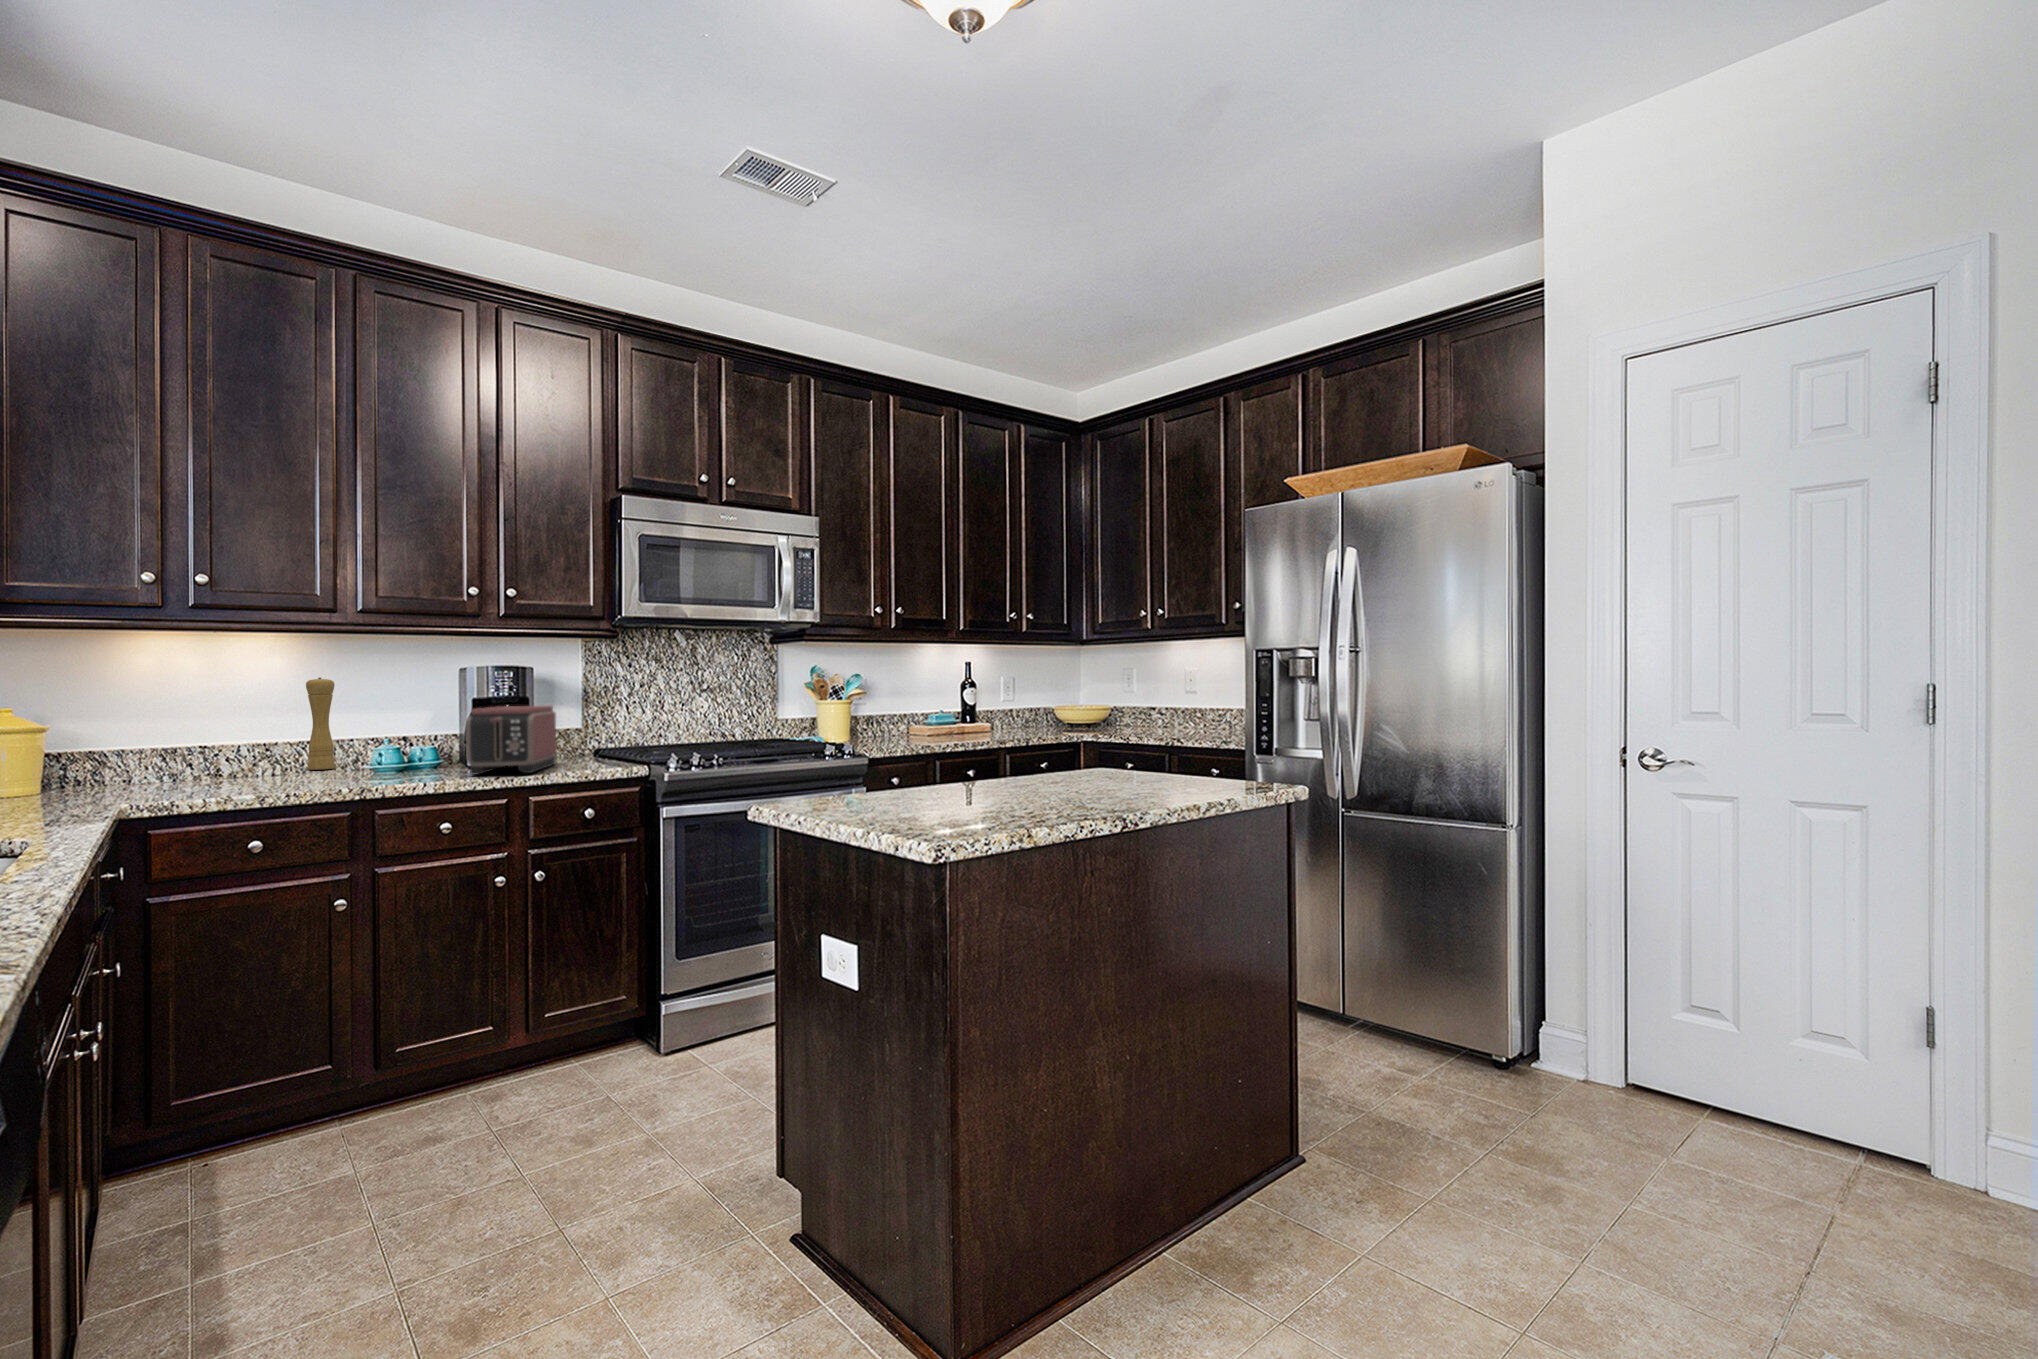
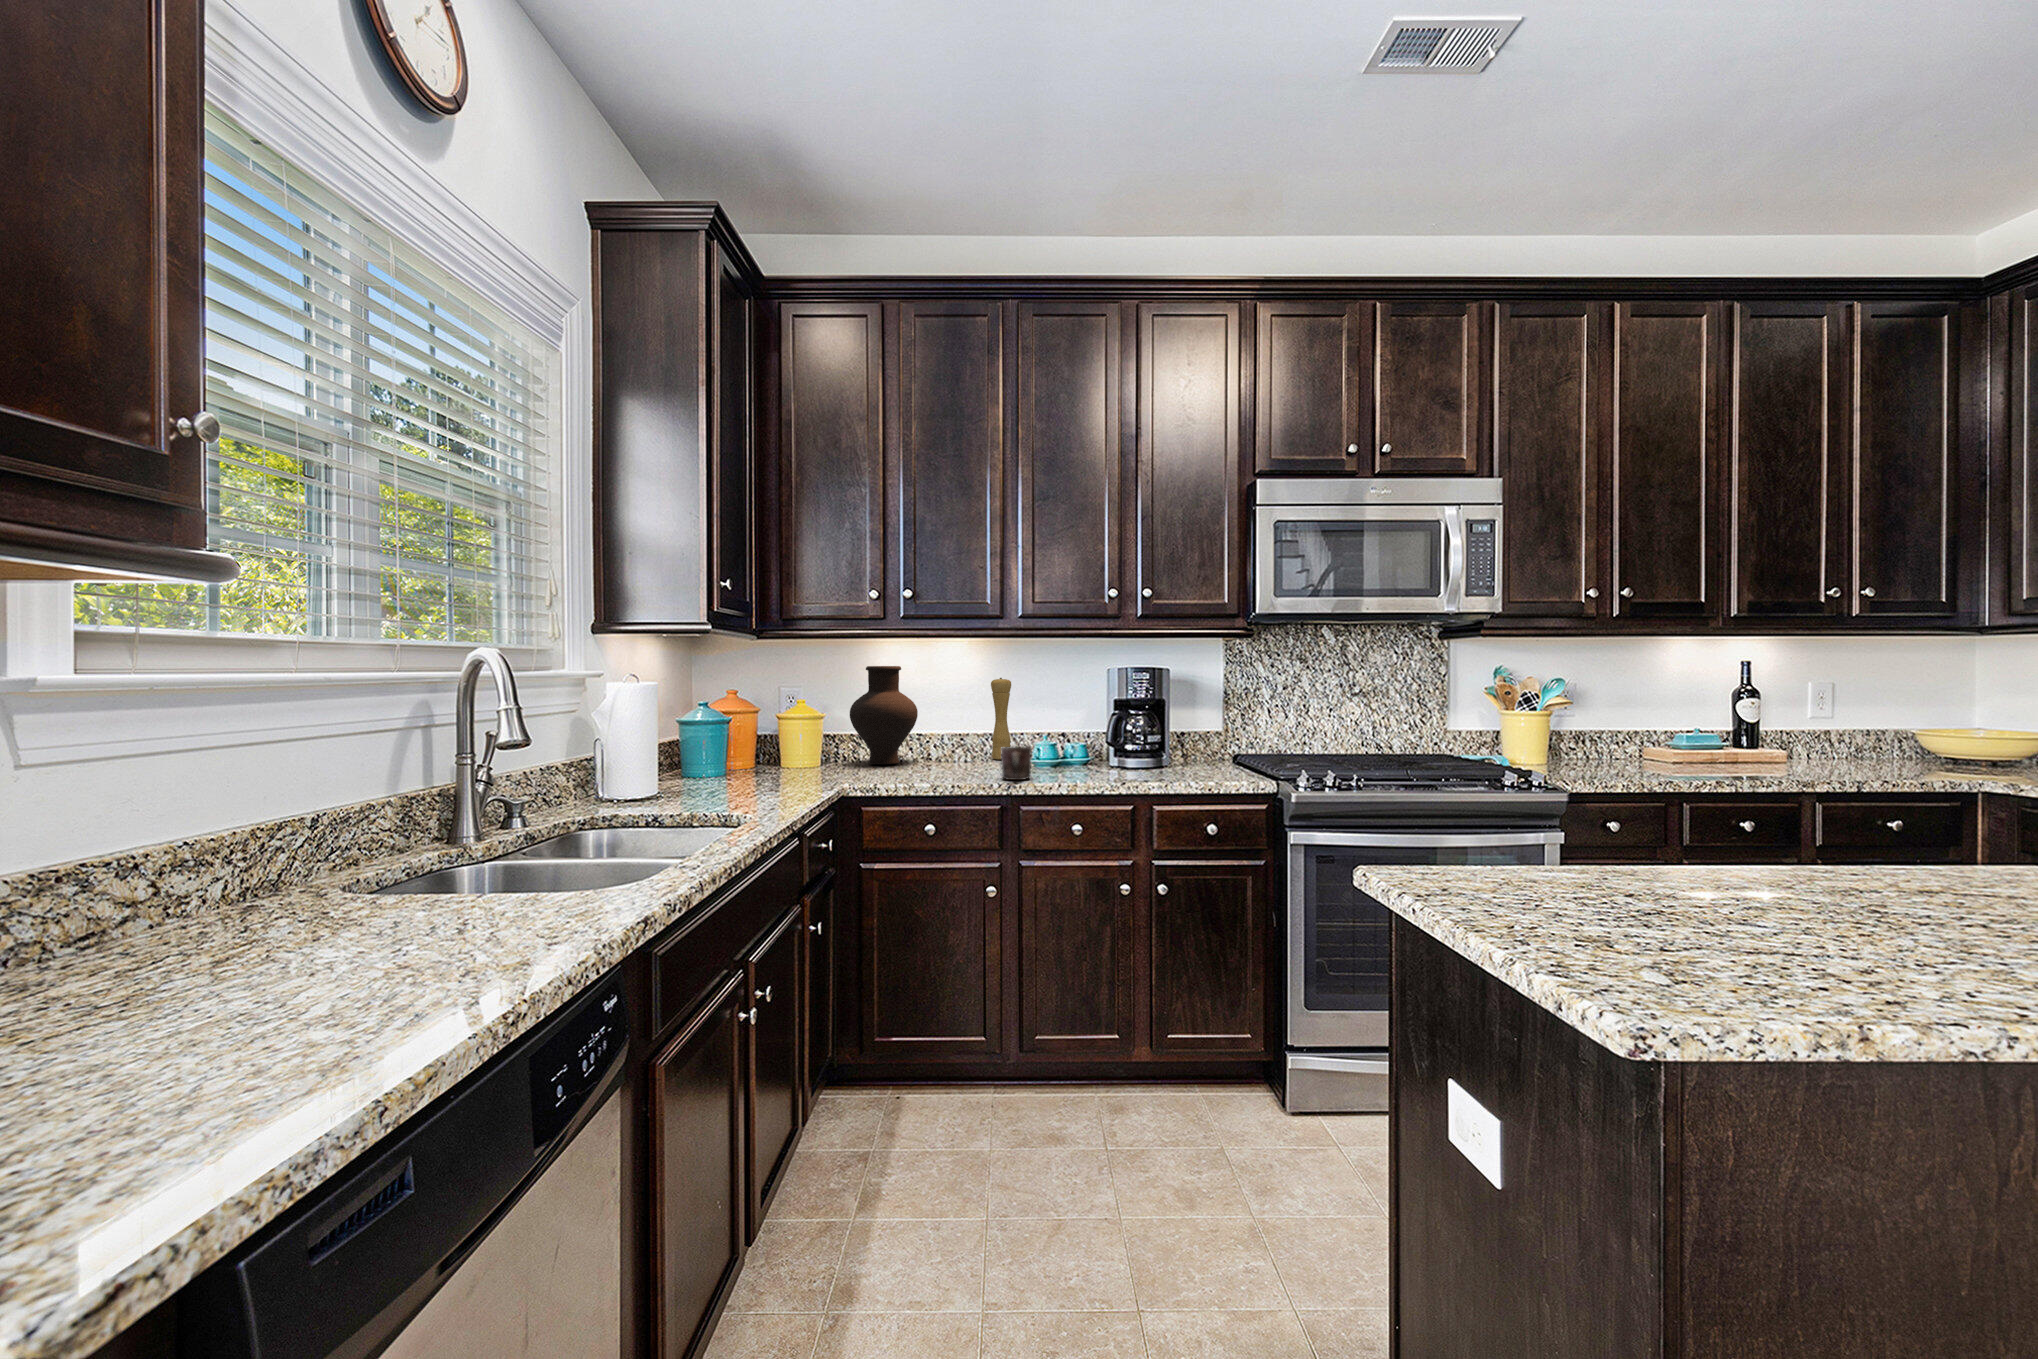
vase: none [95,664,205,785] -> present [850,666,918,764]
toaster: present [466,706,556,775] -> none [1098,708,1188,780]
mug: none [349,749,387,785] -> present [1001,746,1031,780]

